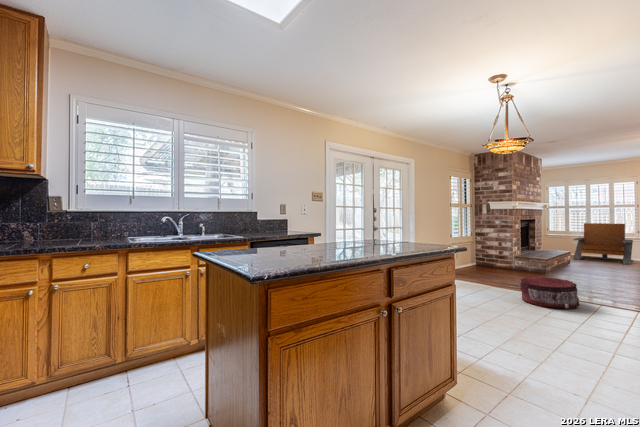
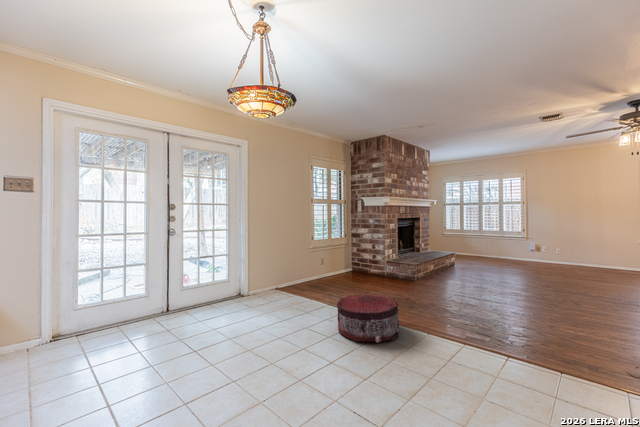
lounge chair: present [573,223,633,265] -> none [462,221,519,266]

